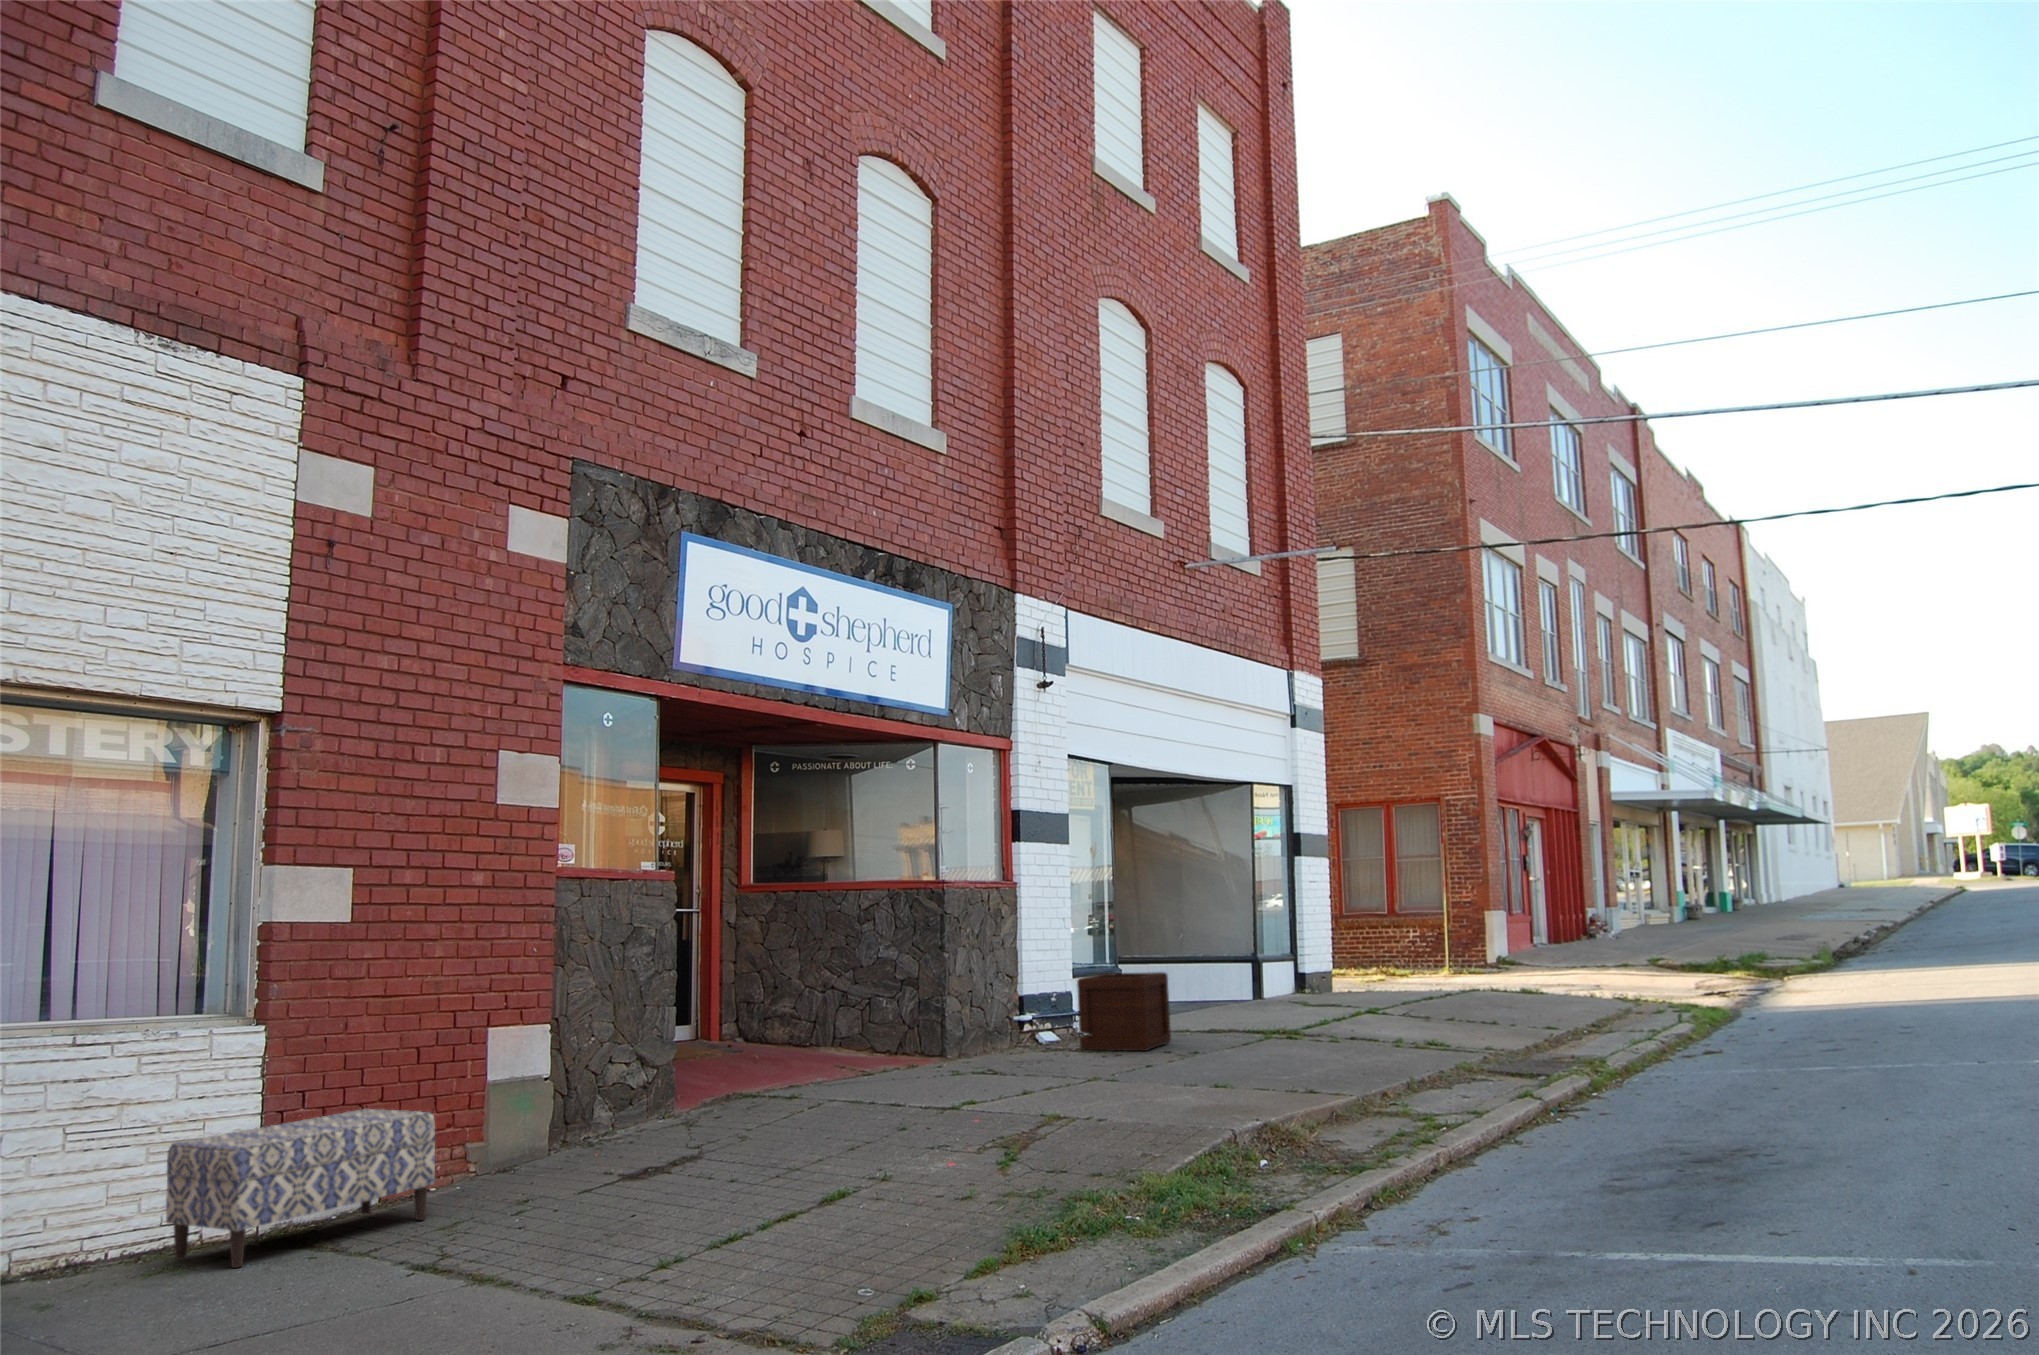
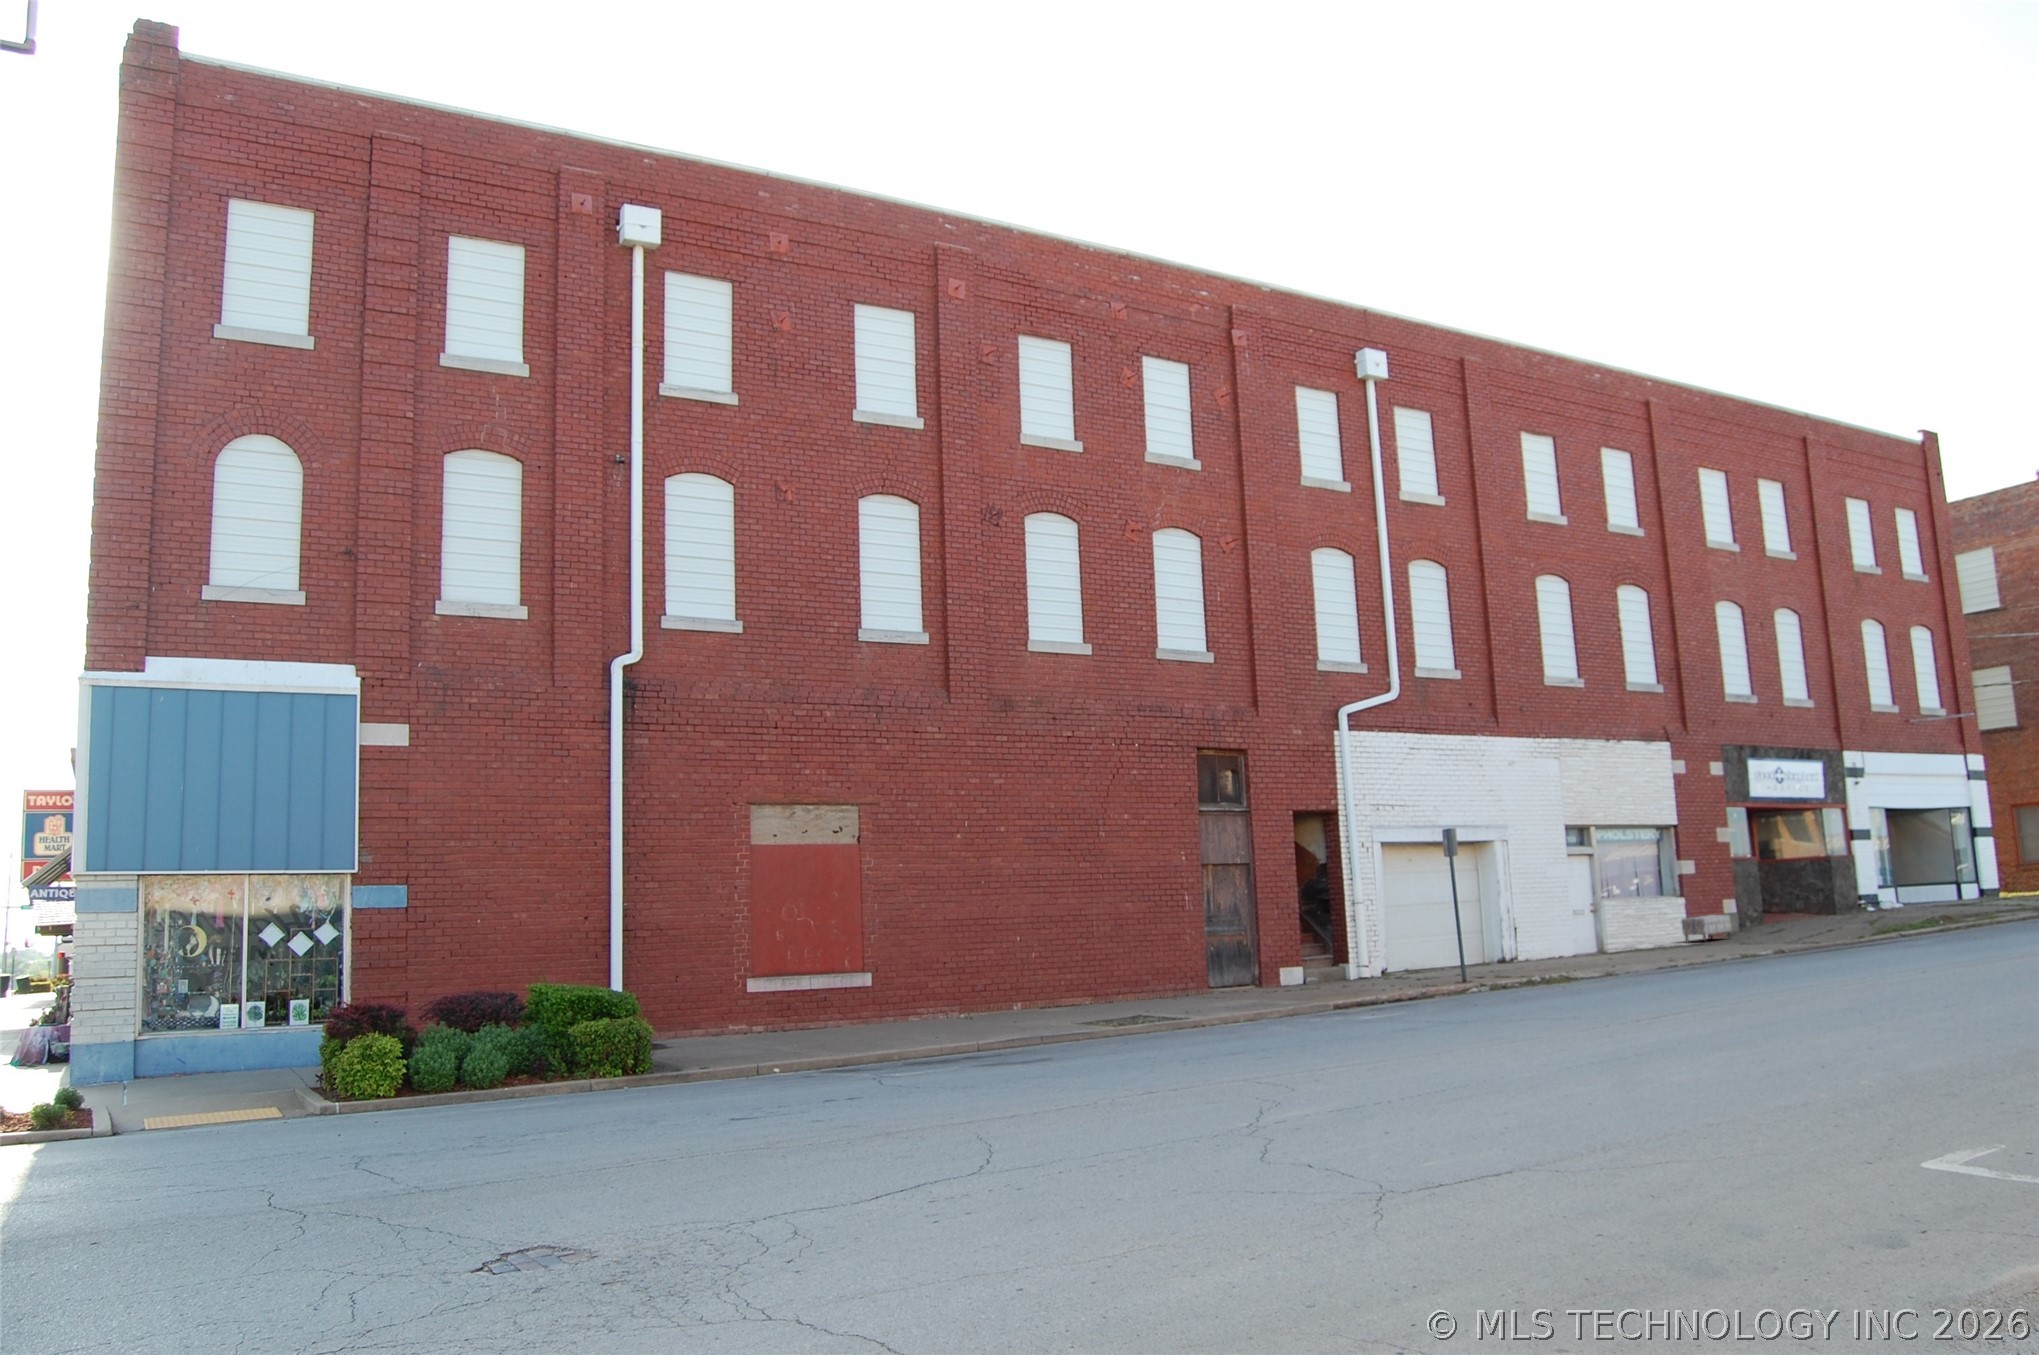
wooden crate: present [1077,972,1171,1051] -> none [1879,888,1921,917]

